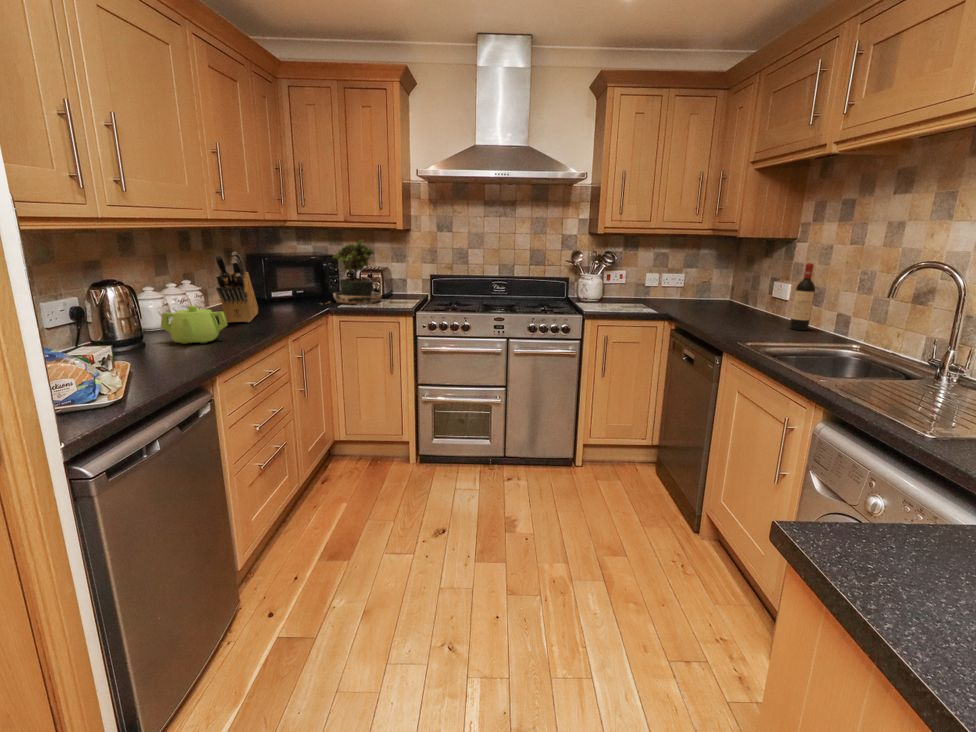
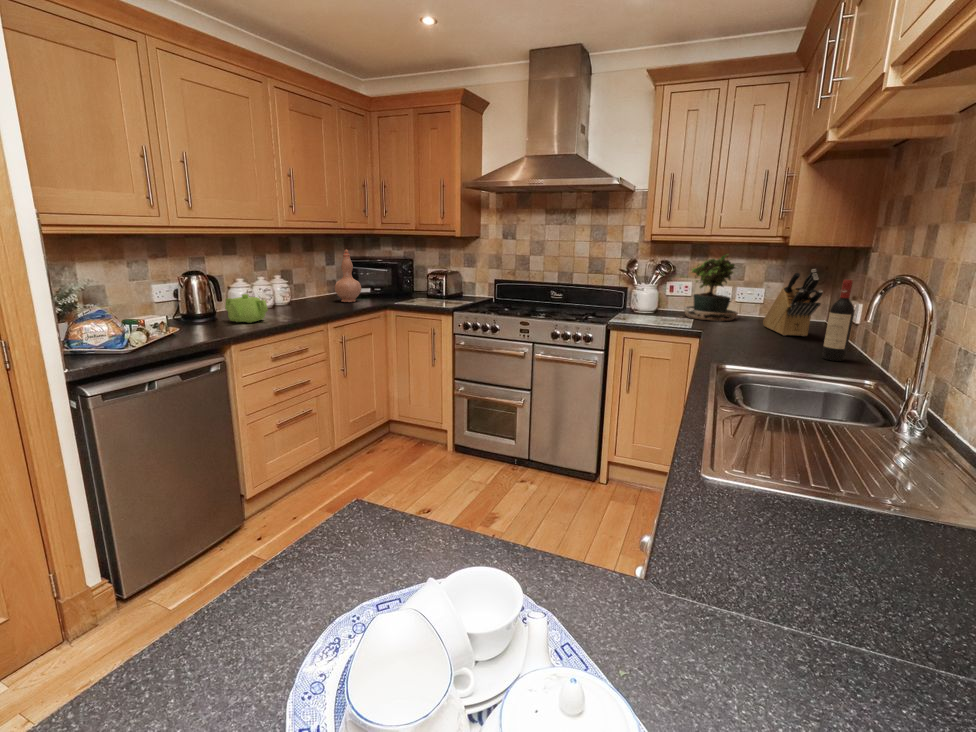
potted plant: present [333,240,382,304] -> present [684,255,738,321]
vase: none [257,245,291,308] -> present [335,249,361,302]
knife block: present [215,252,258,323] -> present [763,269,823,336]

